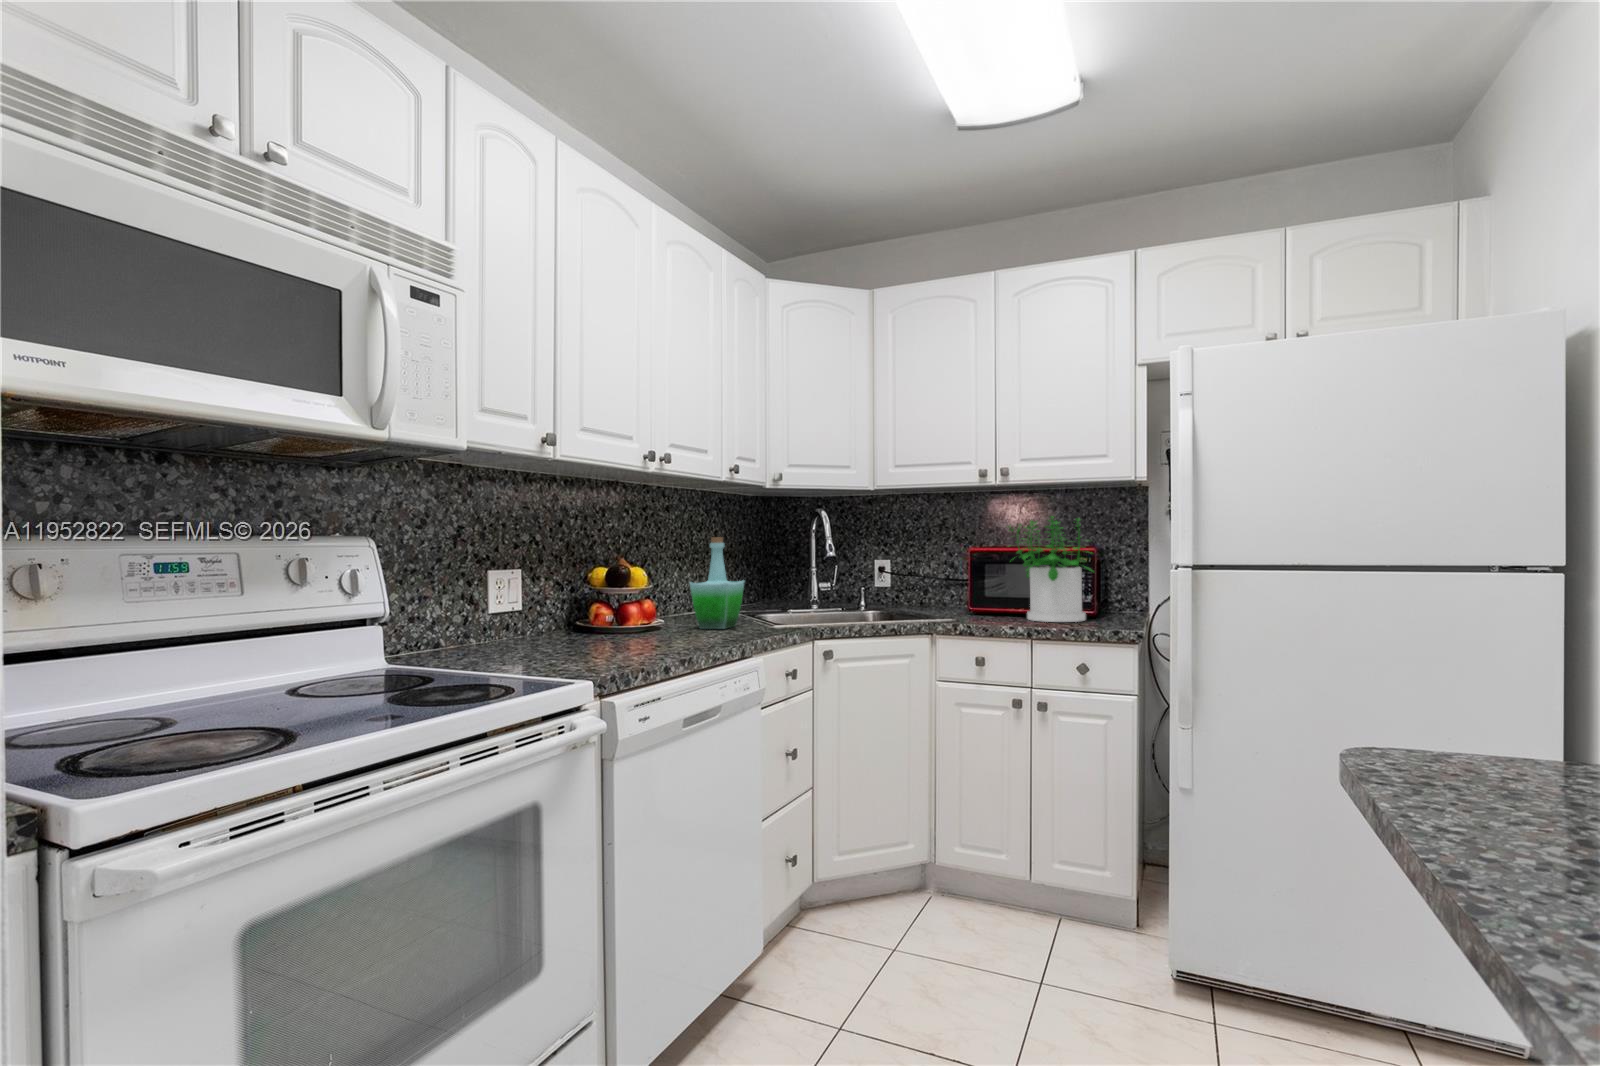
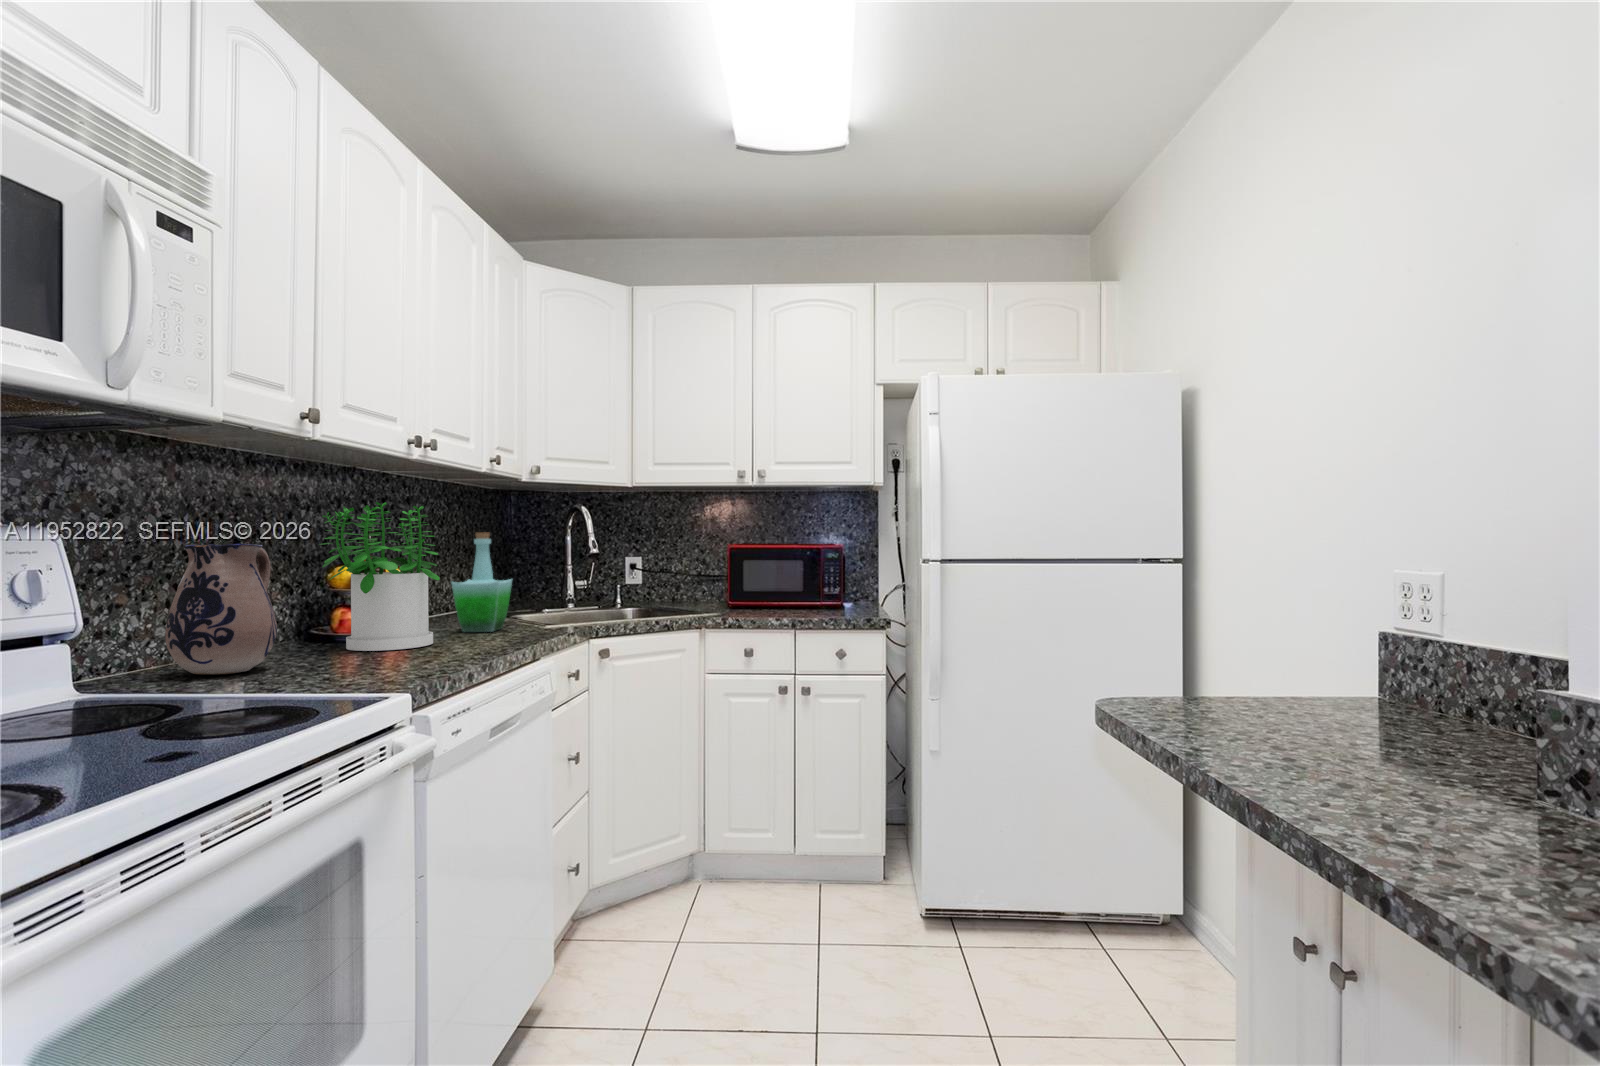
potted plant: present [1012,516,1093,622] -> present [319,502,439,651]
ceramic pitcher: none [454,549,532,655] -> present [165,544,277,675]

